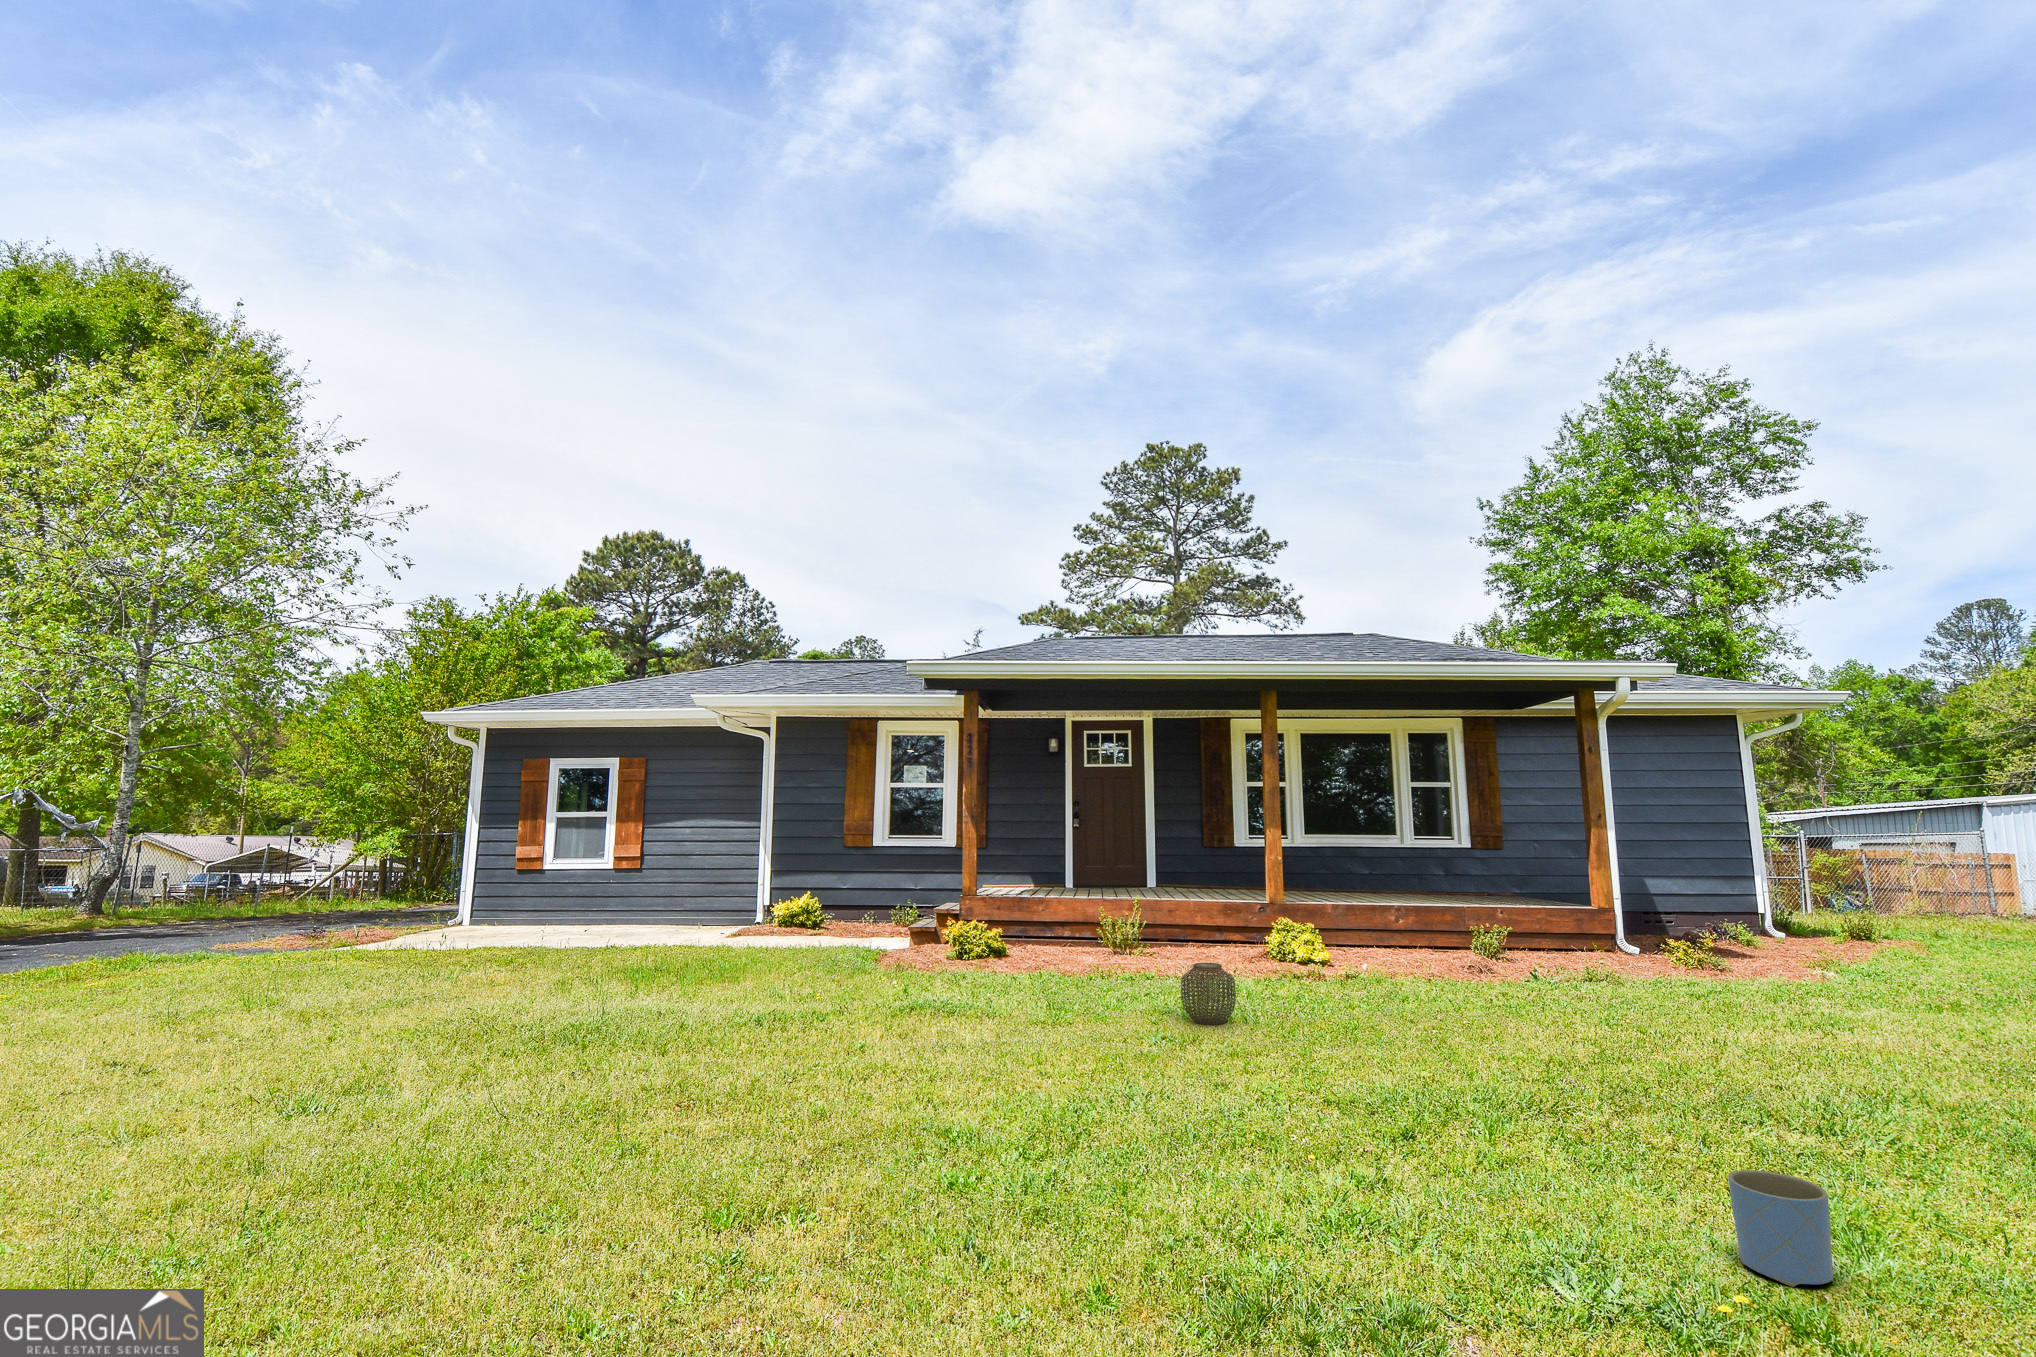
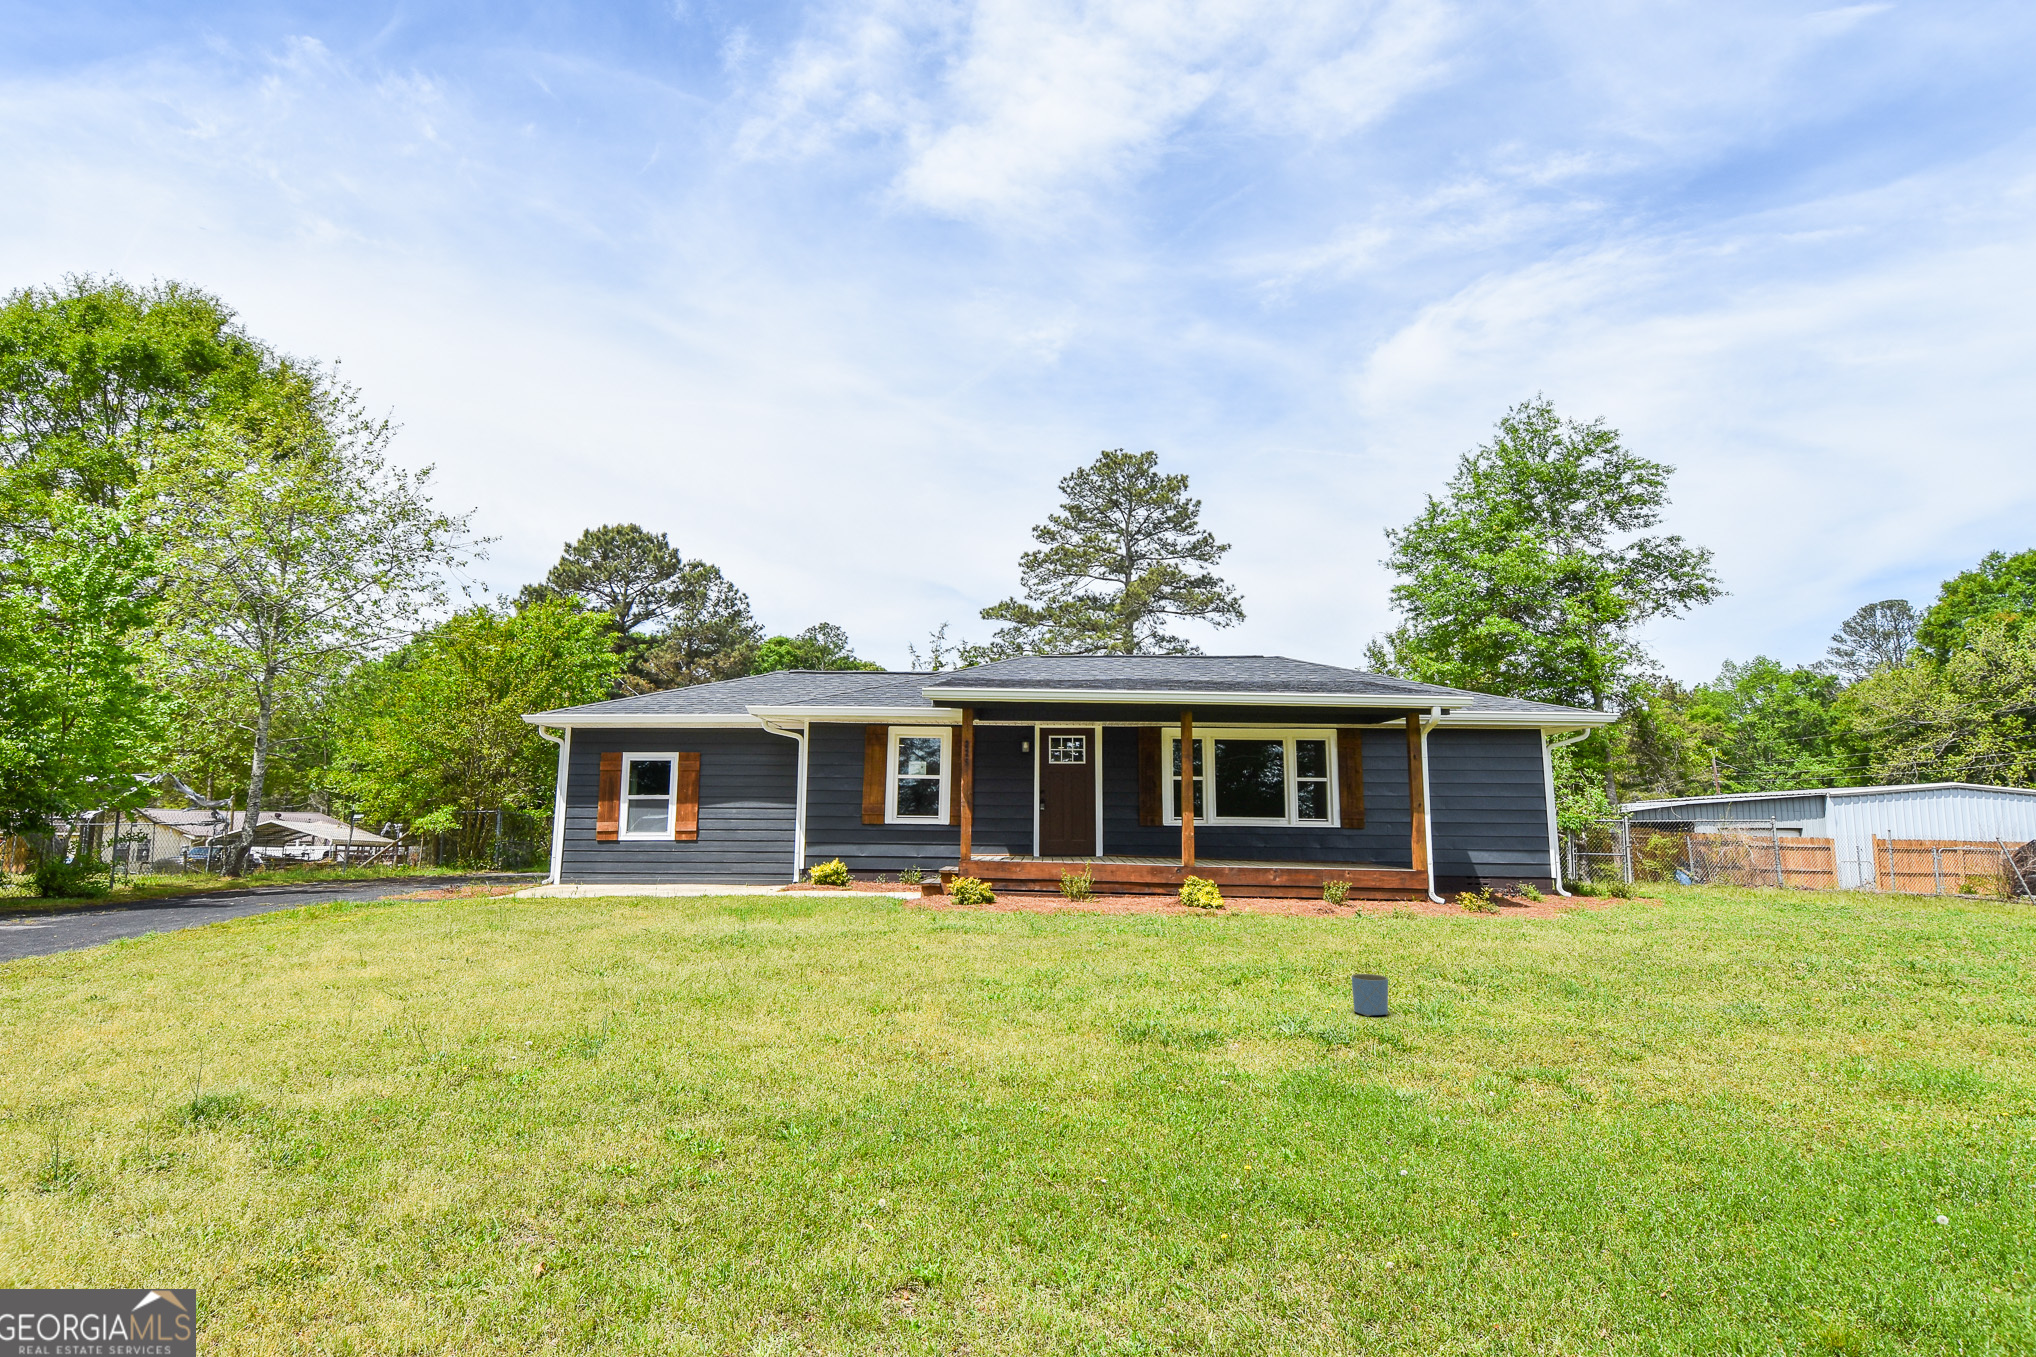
woven basket: present [1181,963,1236,1025] -> none [1118,901,1152,939]

